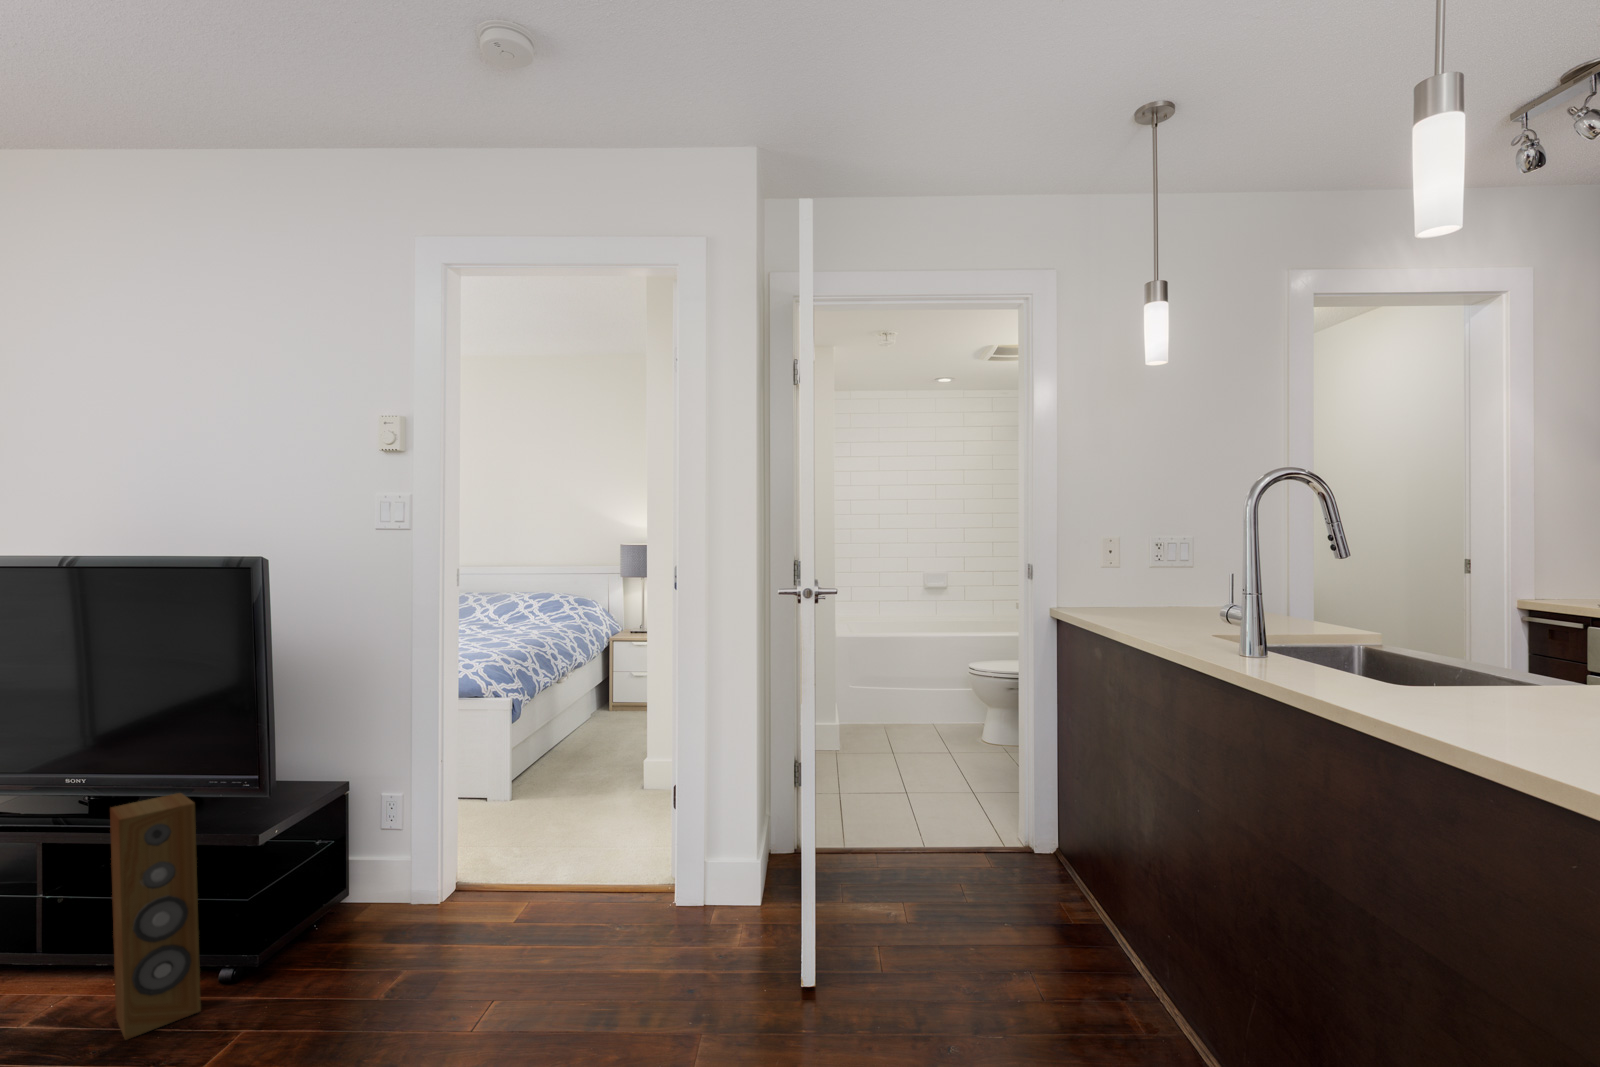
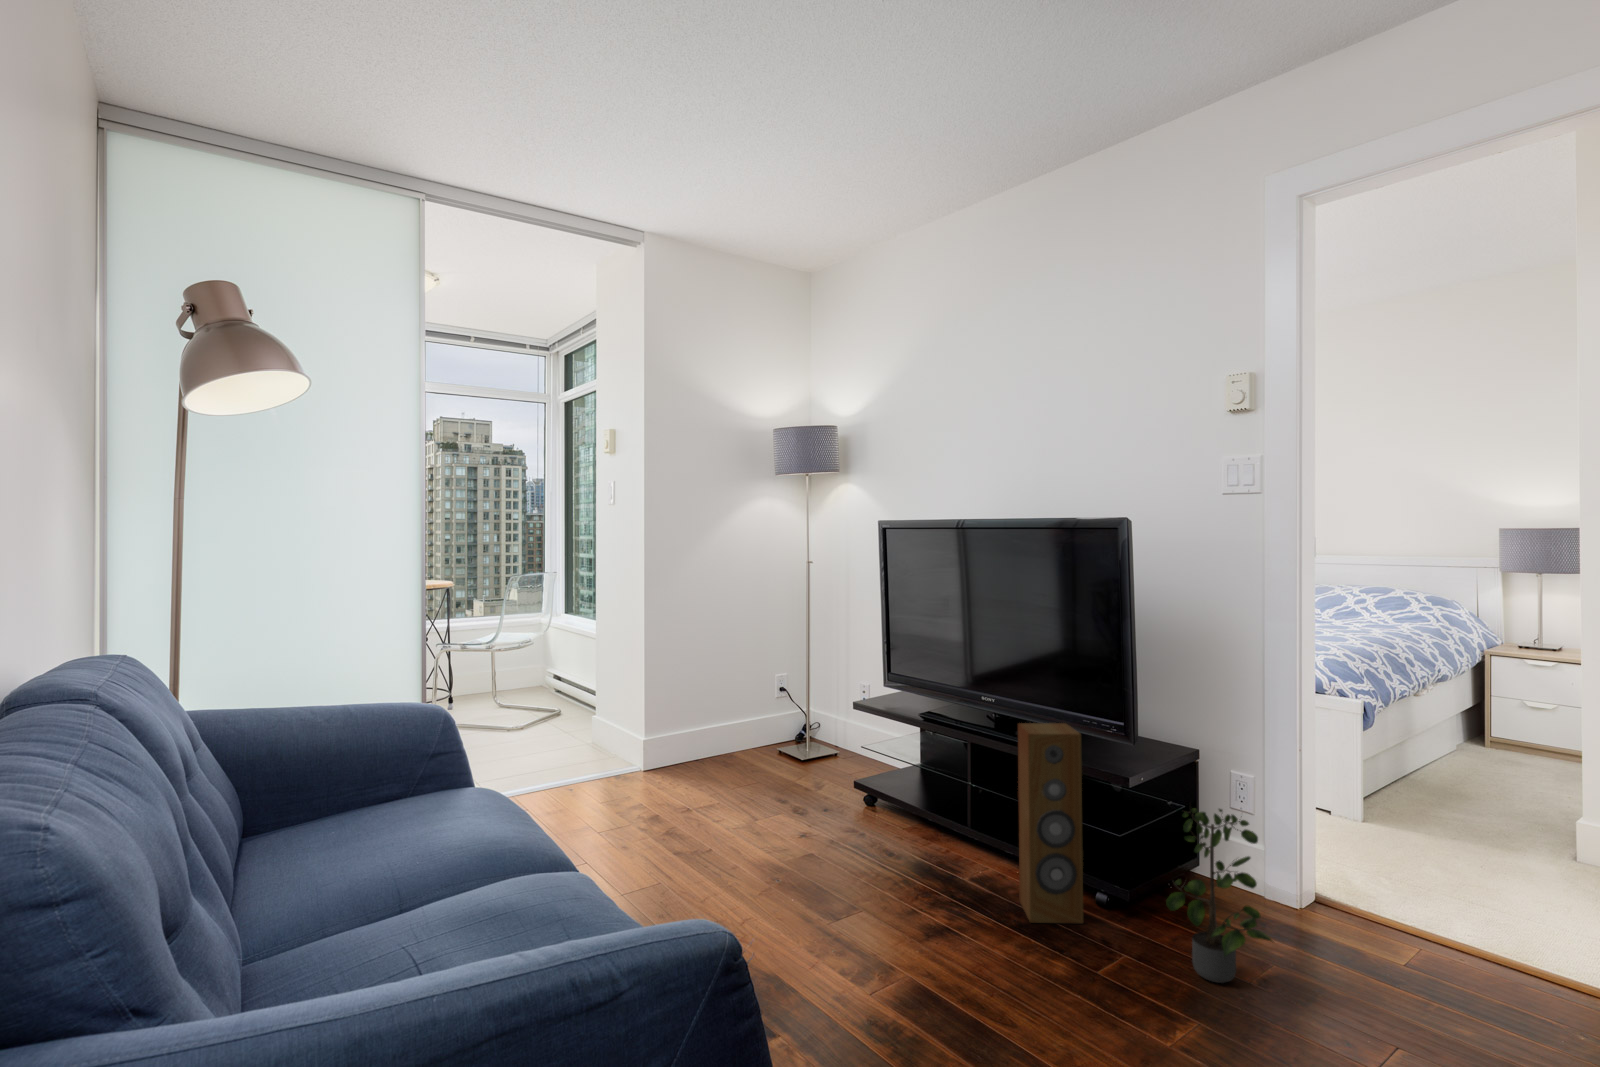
potted plant: none [291,843,395,1016] -> present [1166,808,1272,983]

